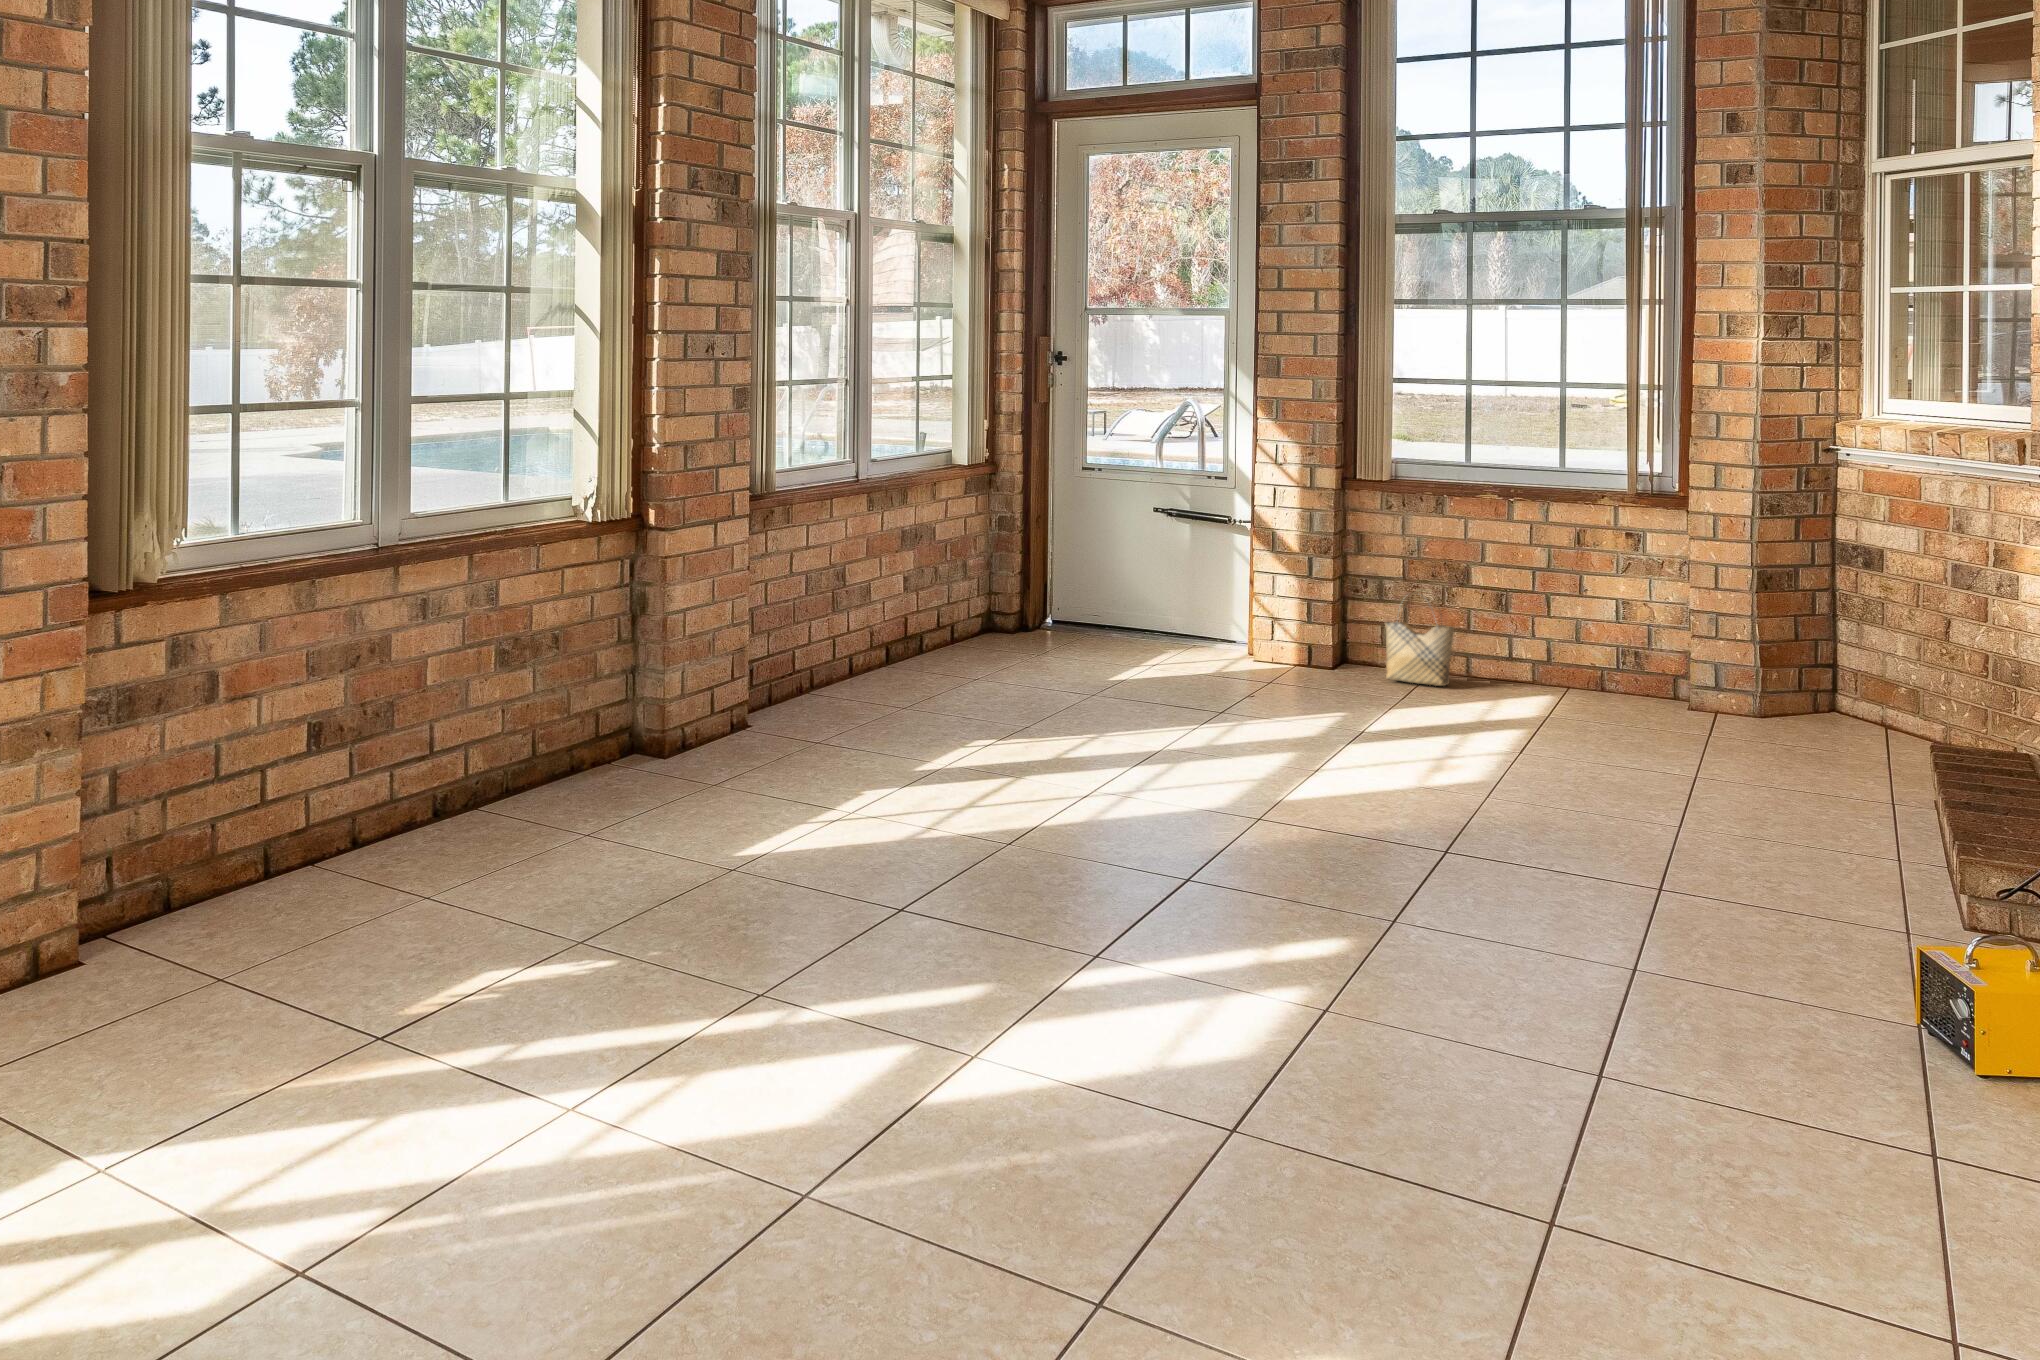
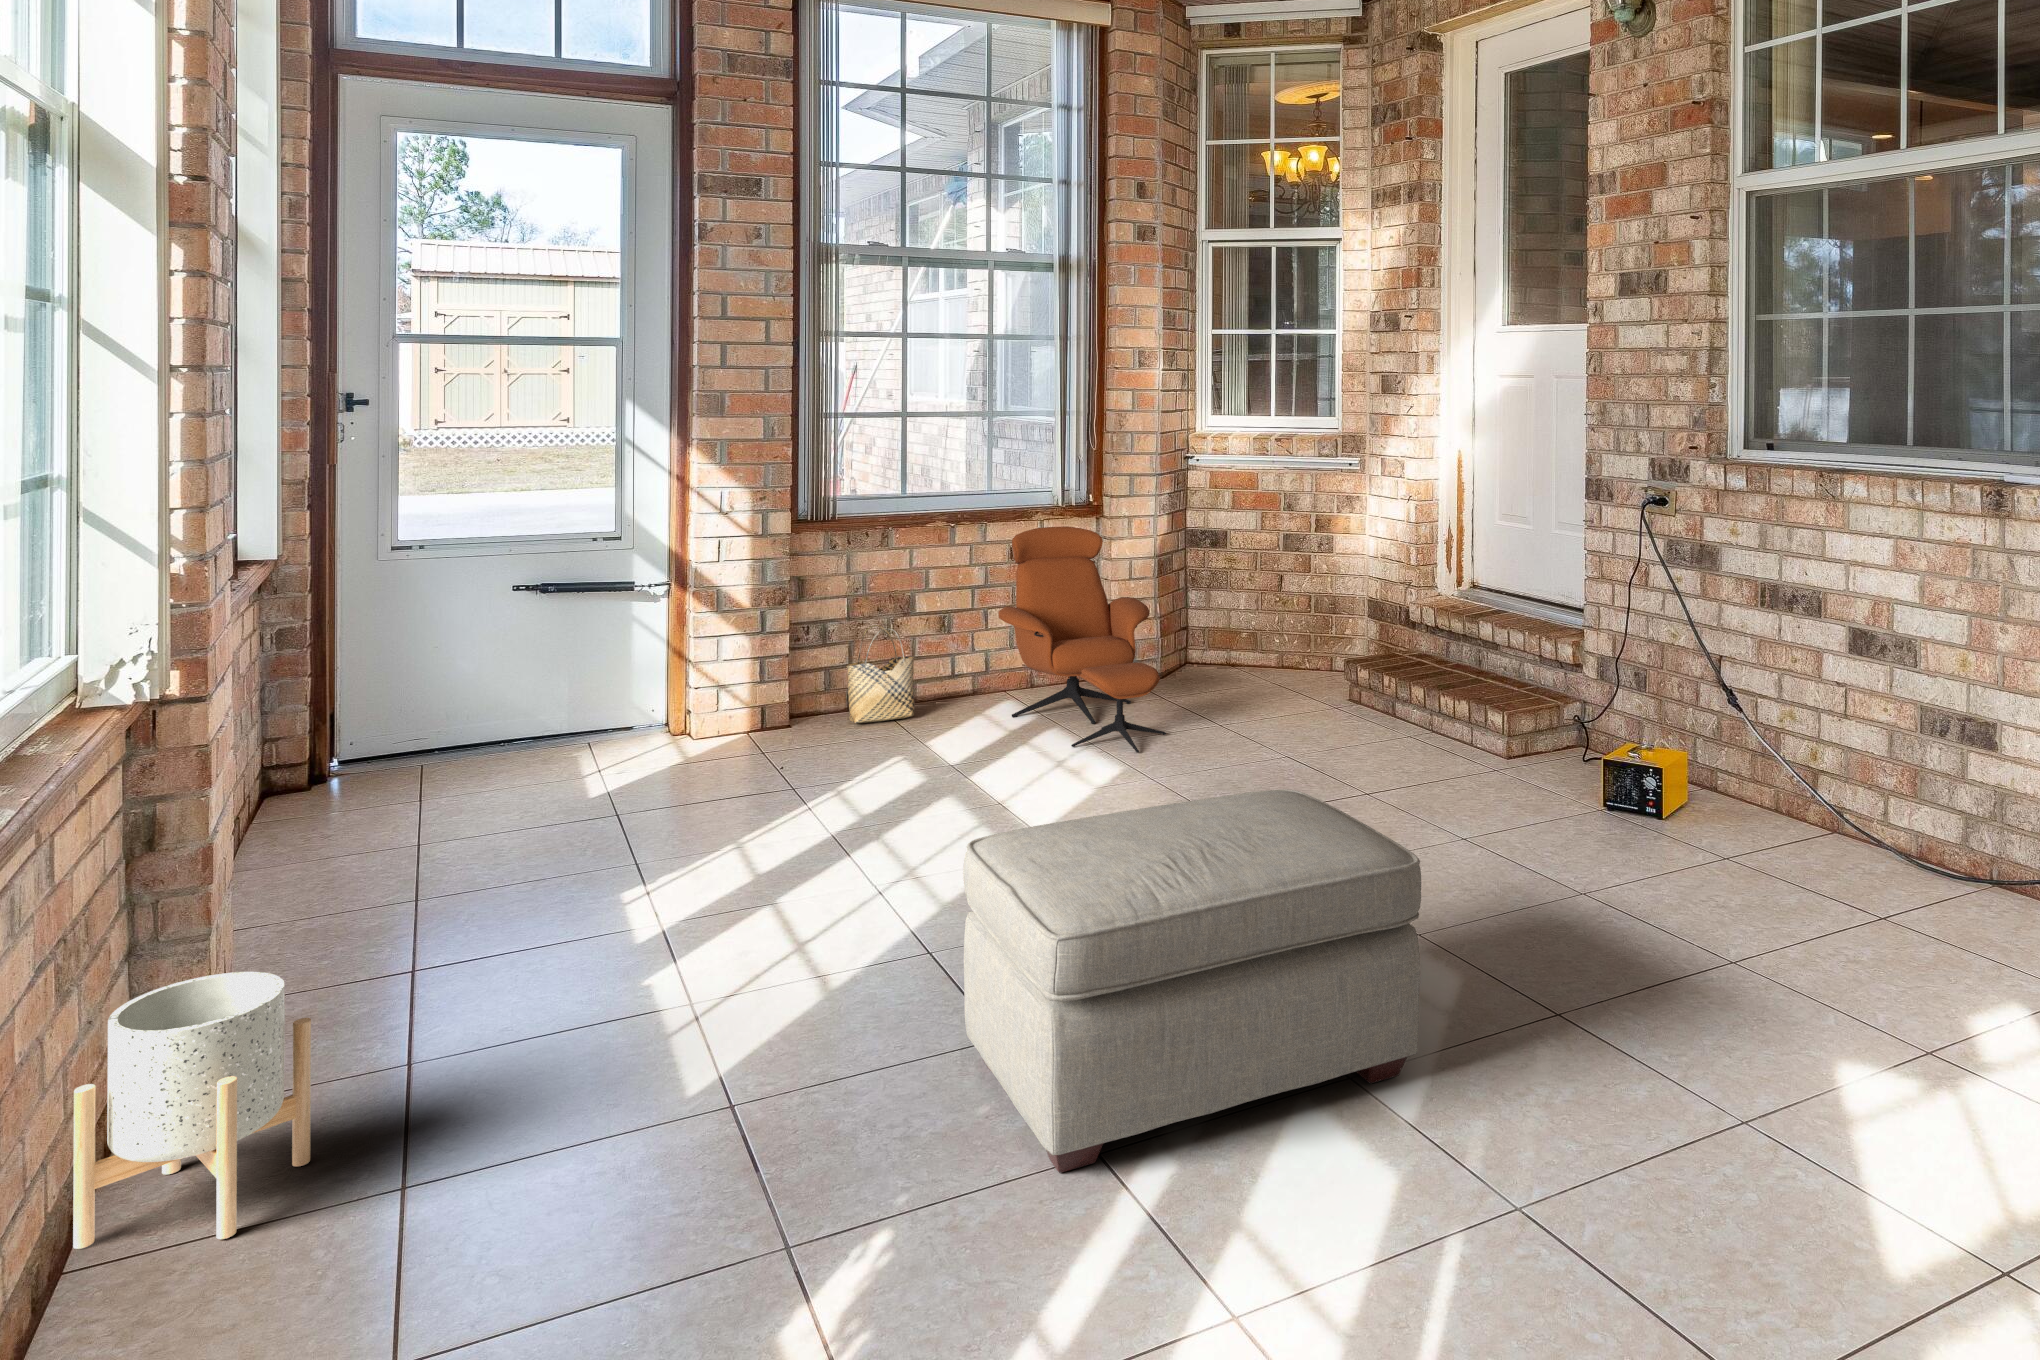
lounge chair: none [1517,514,1697,767] -> present [998,526,1166,753]
planter: none [547,669,650,807] -> present [73,972,311,1249]
ottoman: none [794,712,1218,1038] -> present [963,789,1421,1173]

